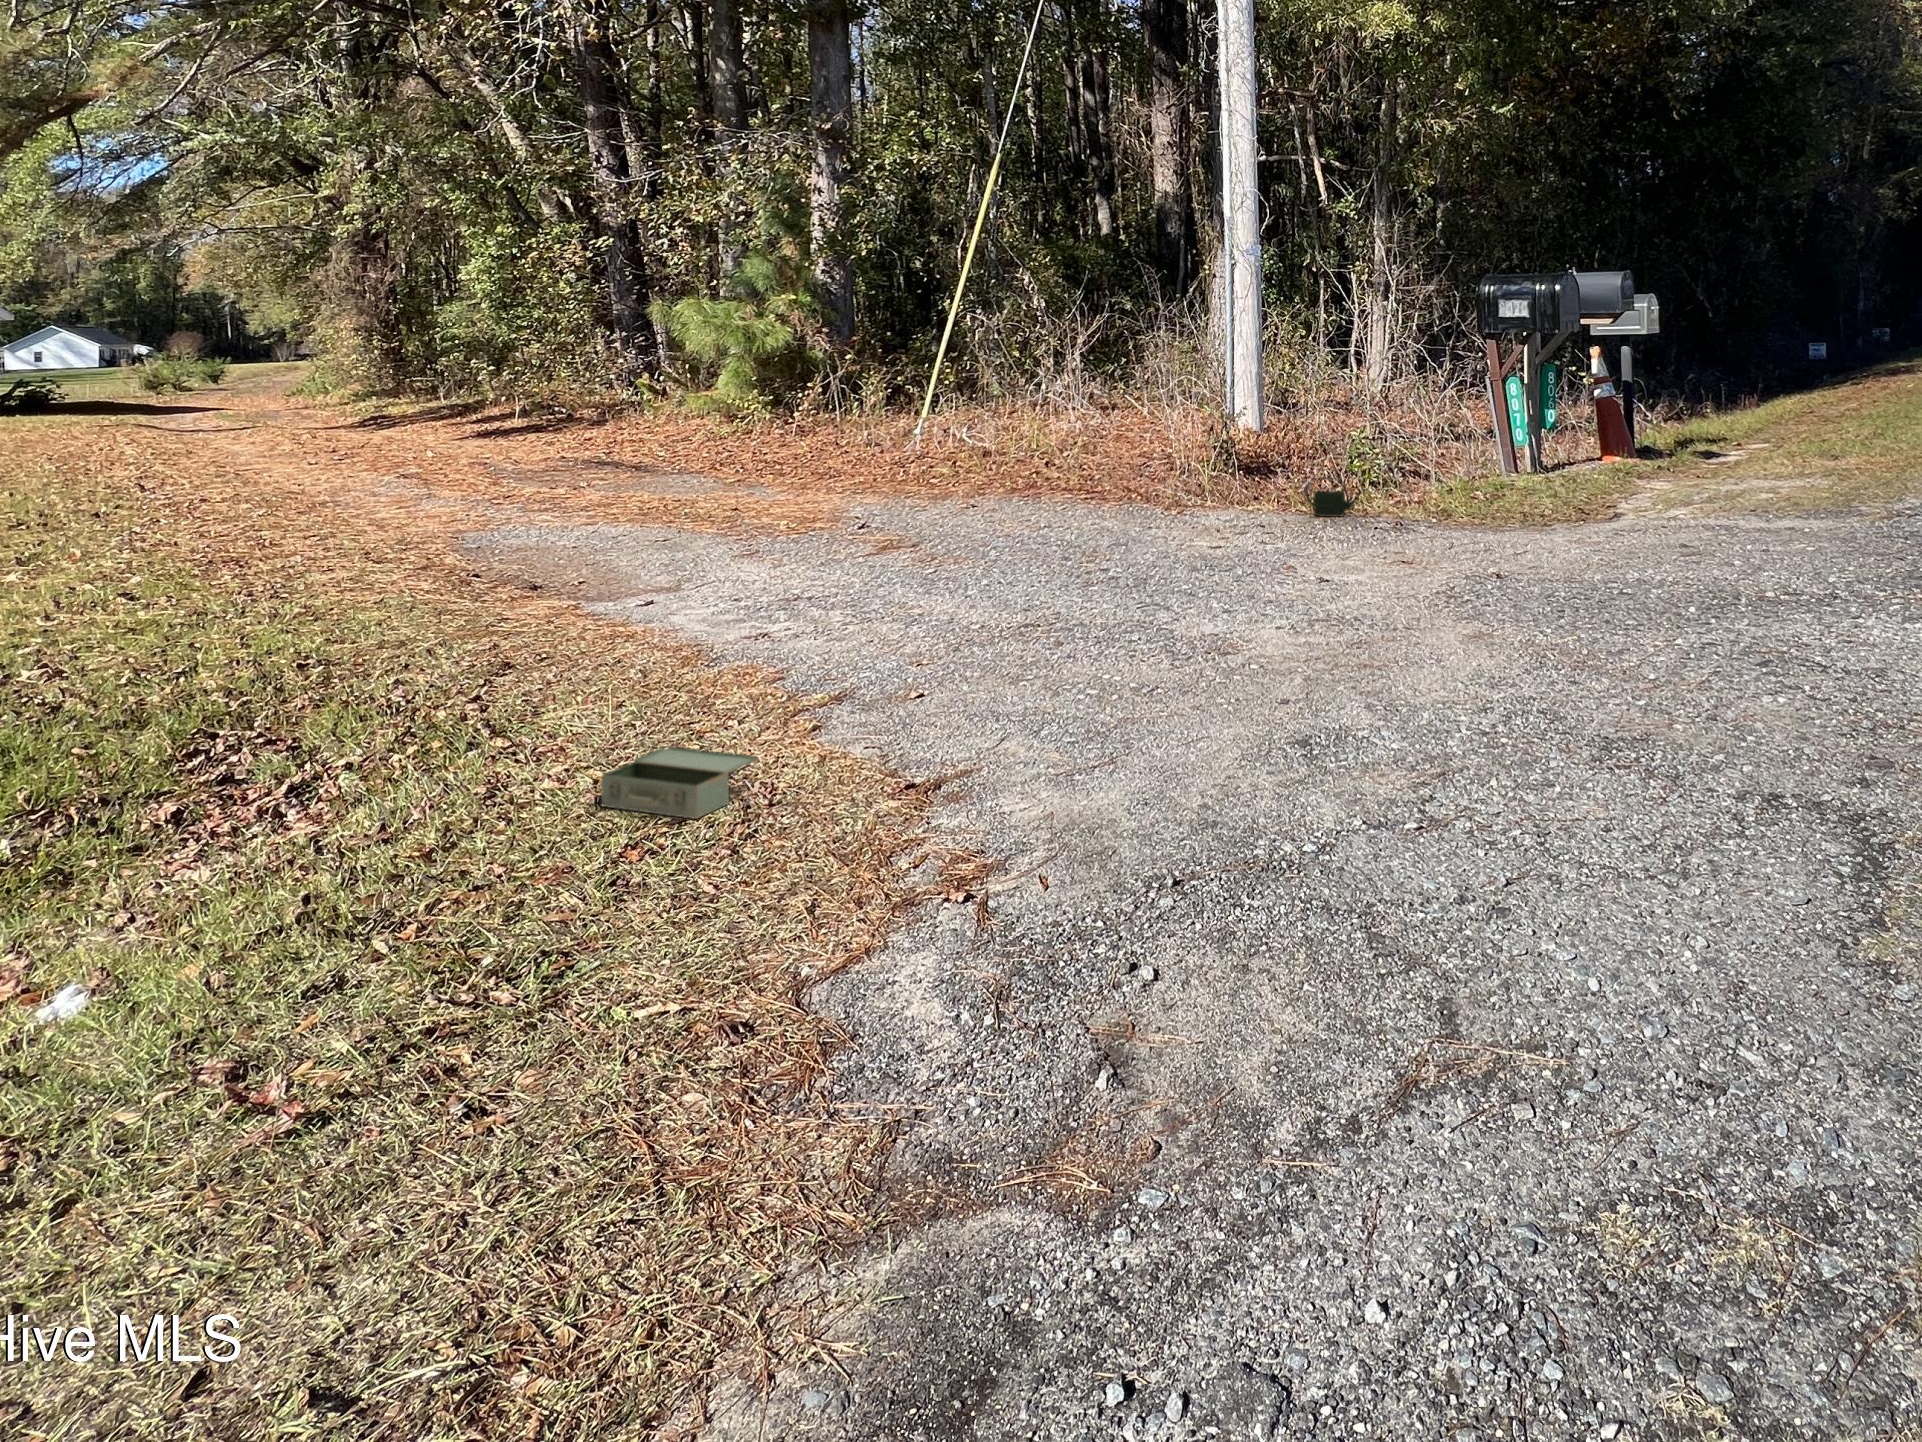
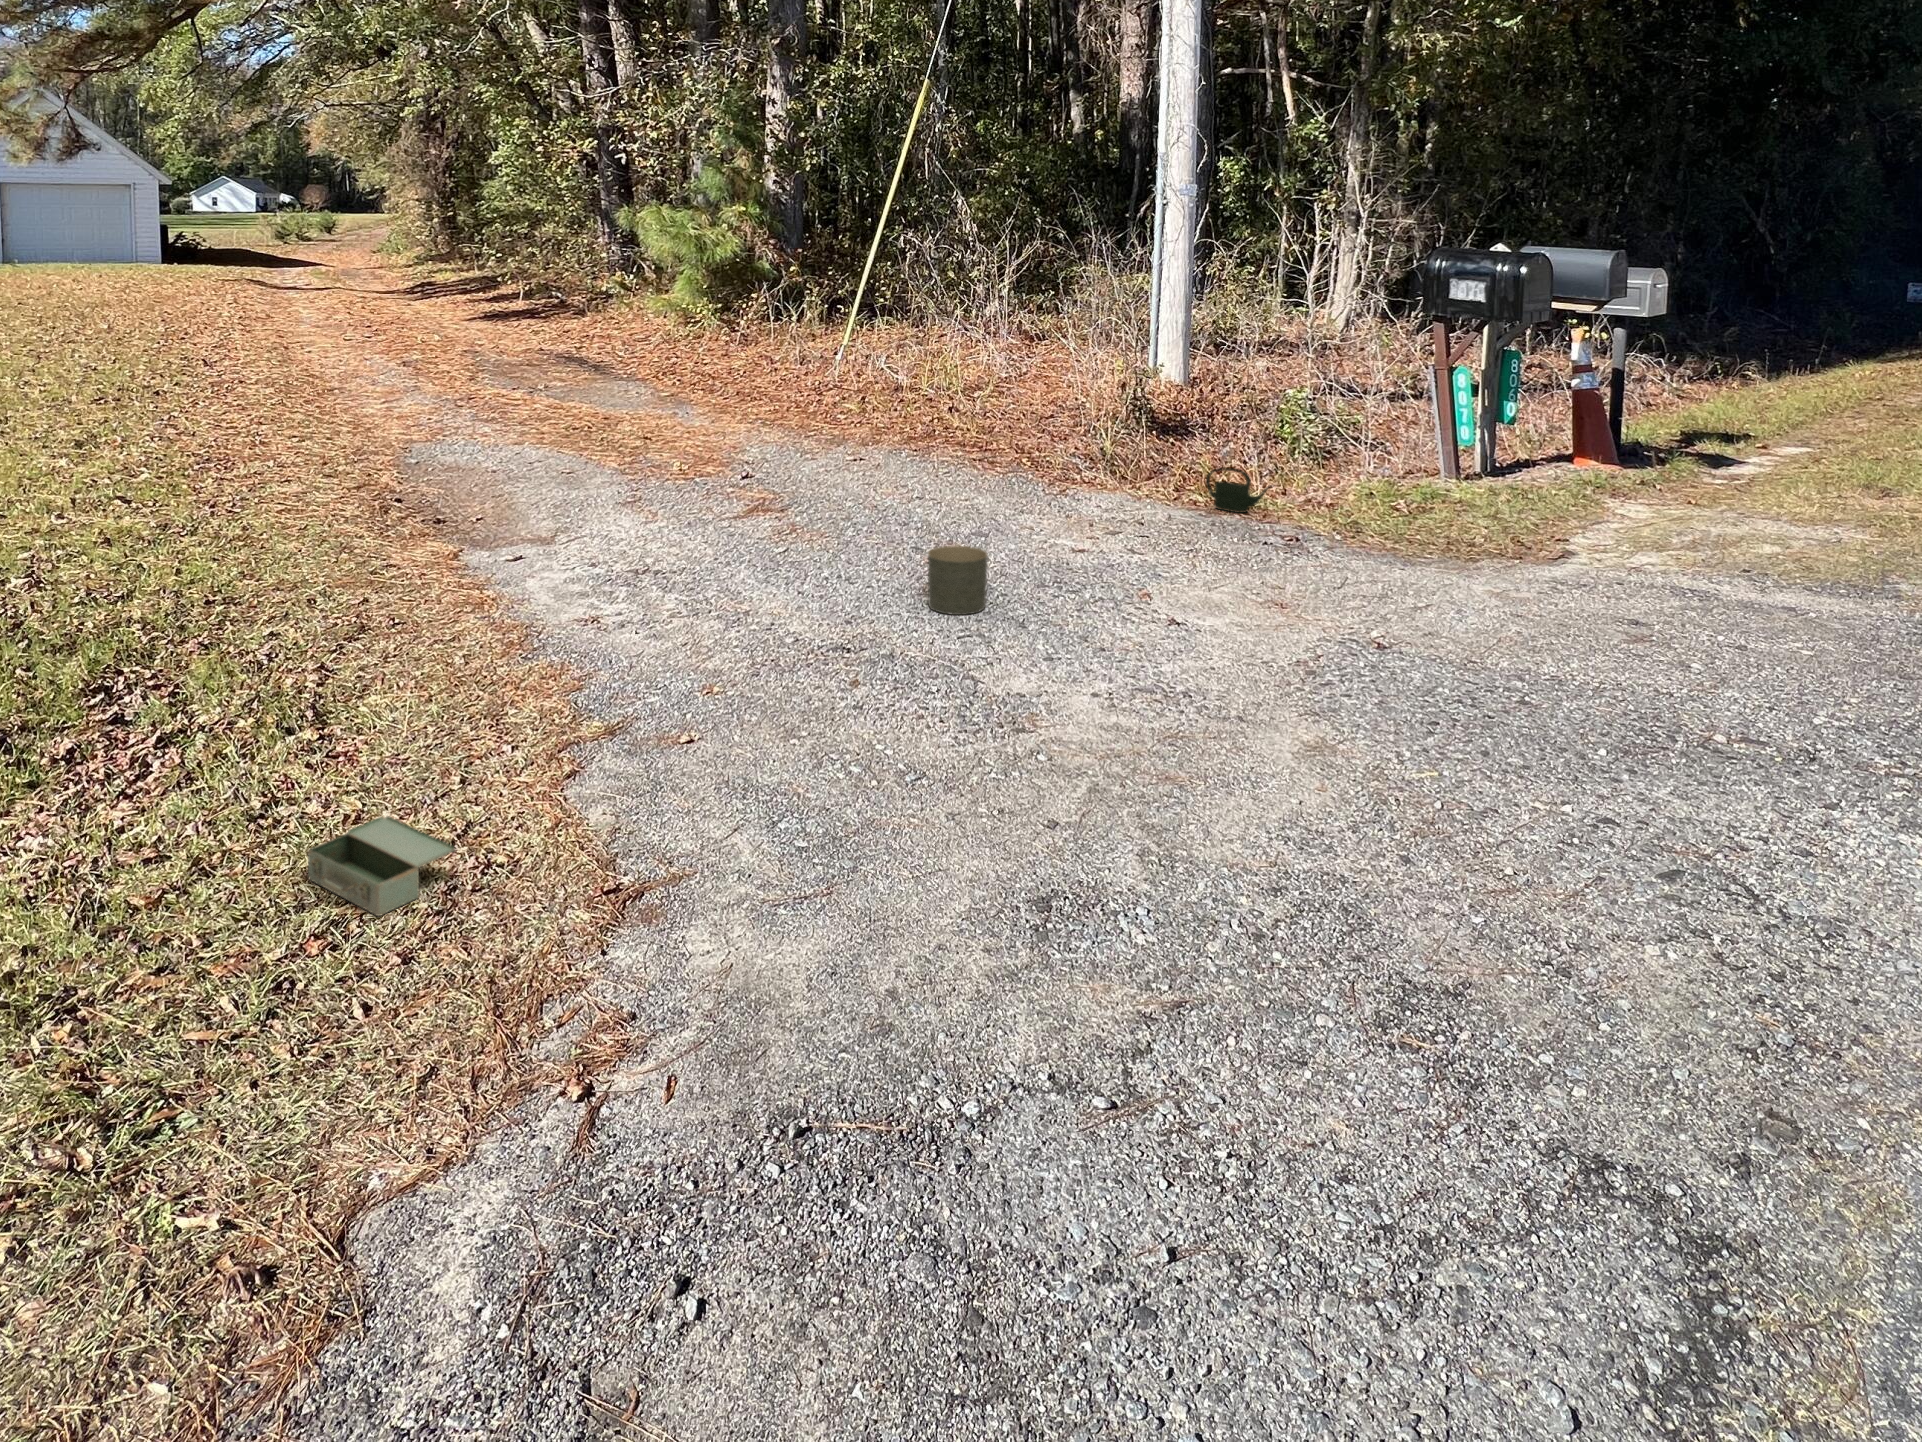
planter: none [1092,534,1149,594] -> present [928,546,988,615]

